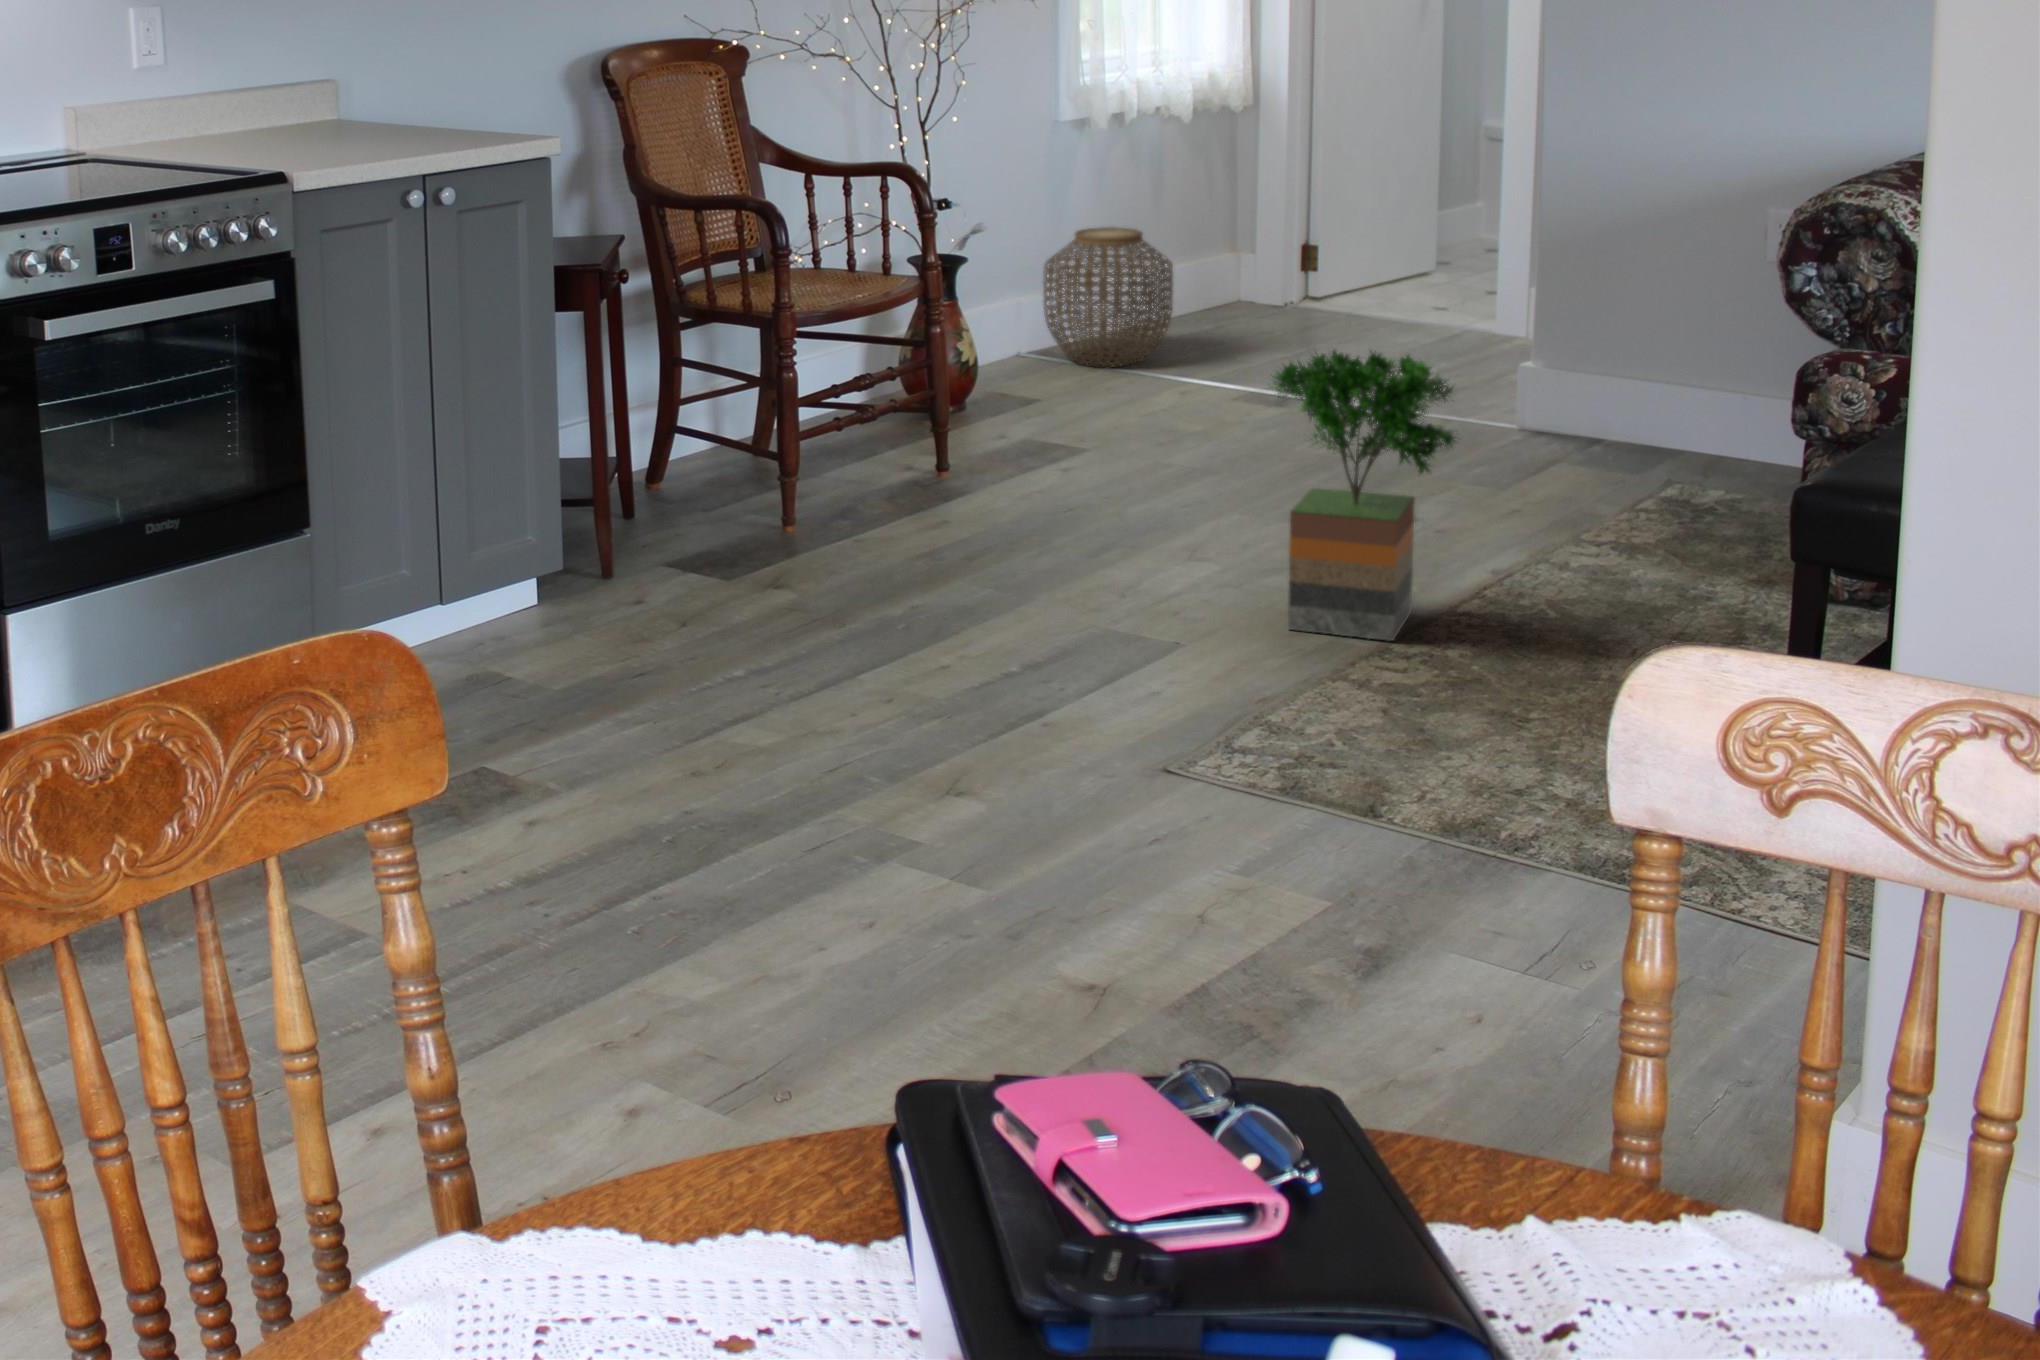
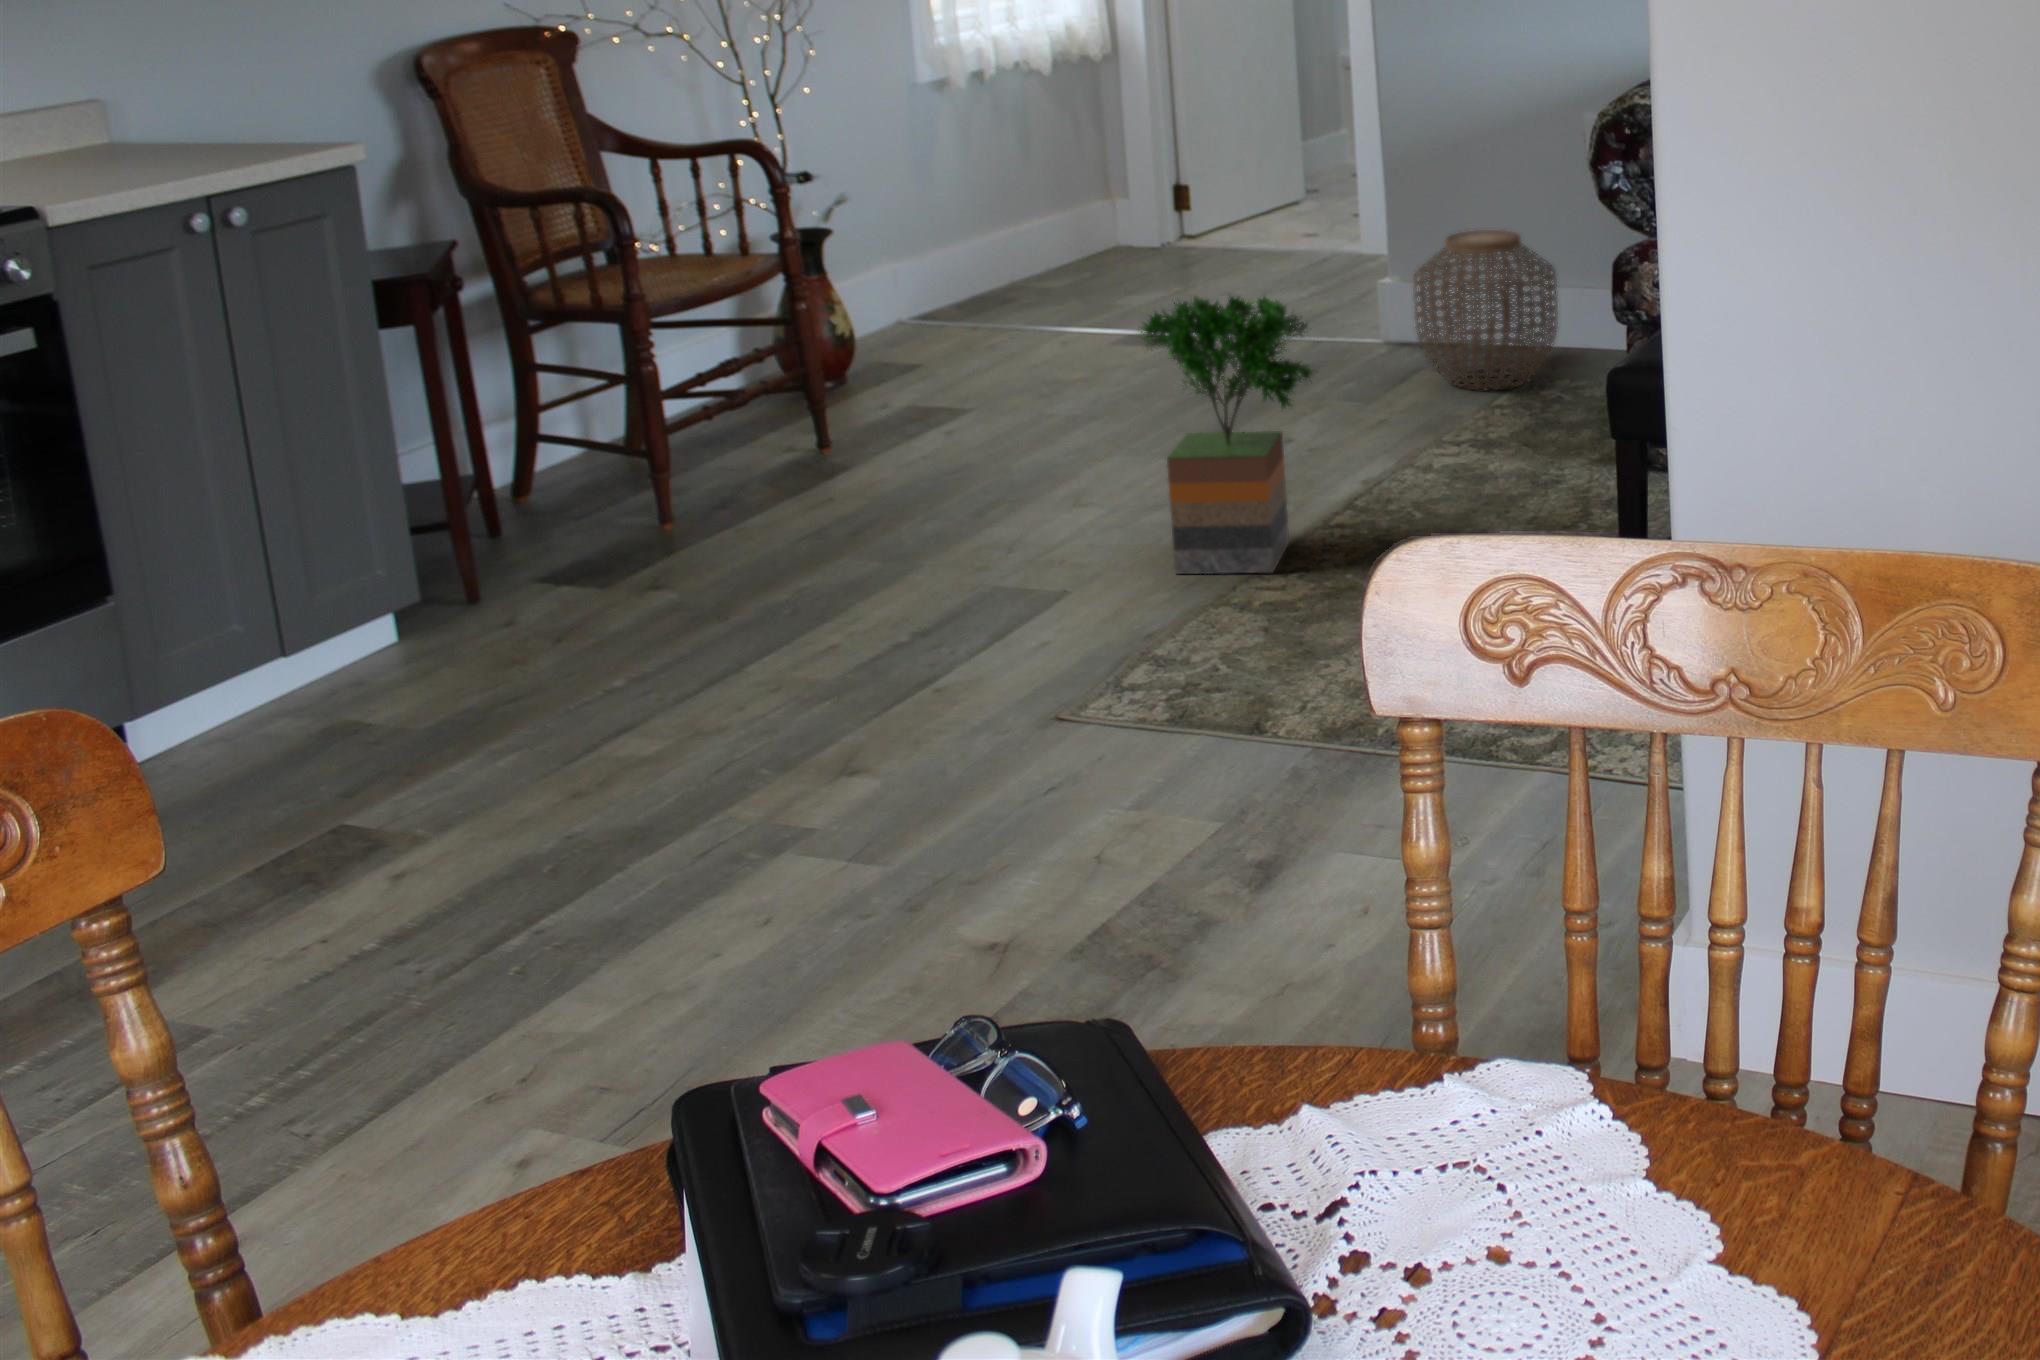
woven basket: present [1044,227,1173,367] -> present [1413,230,1558,391]

